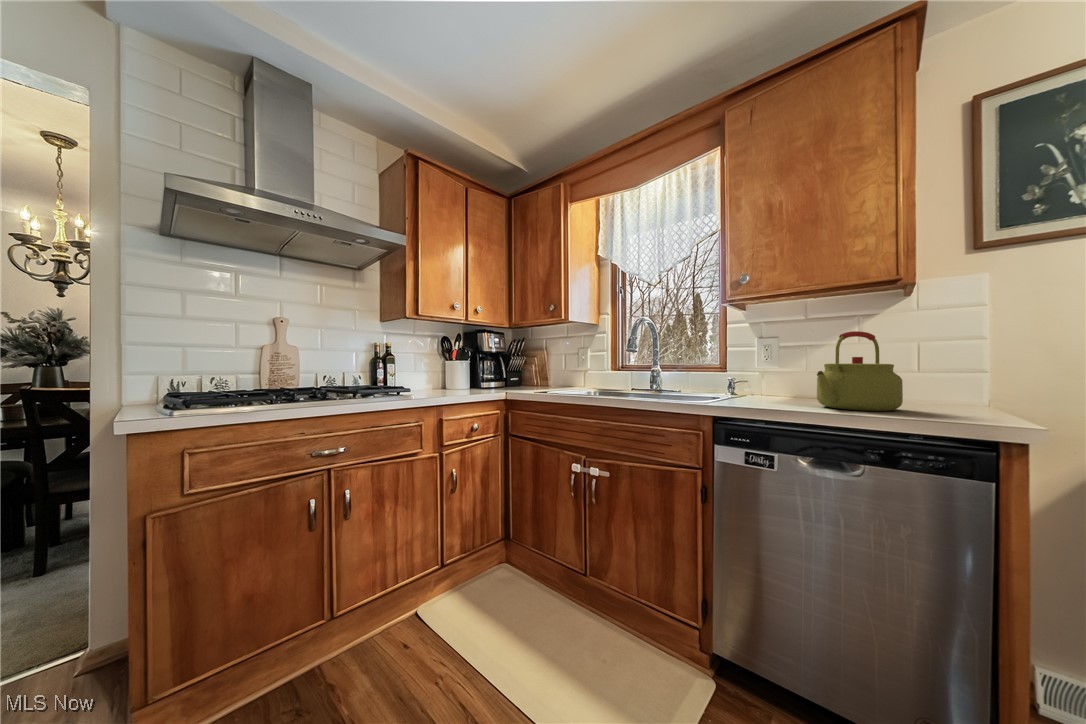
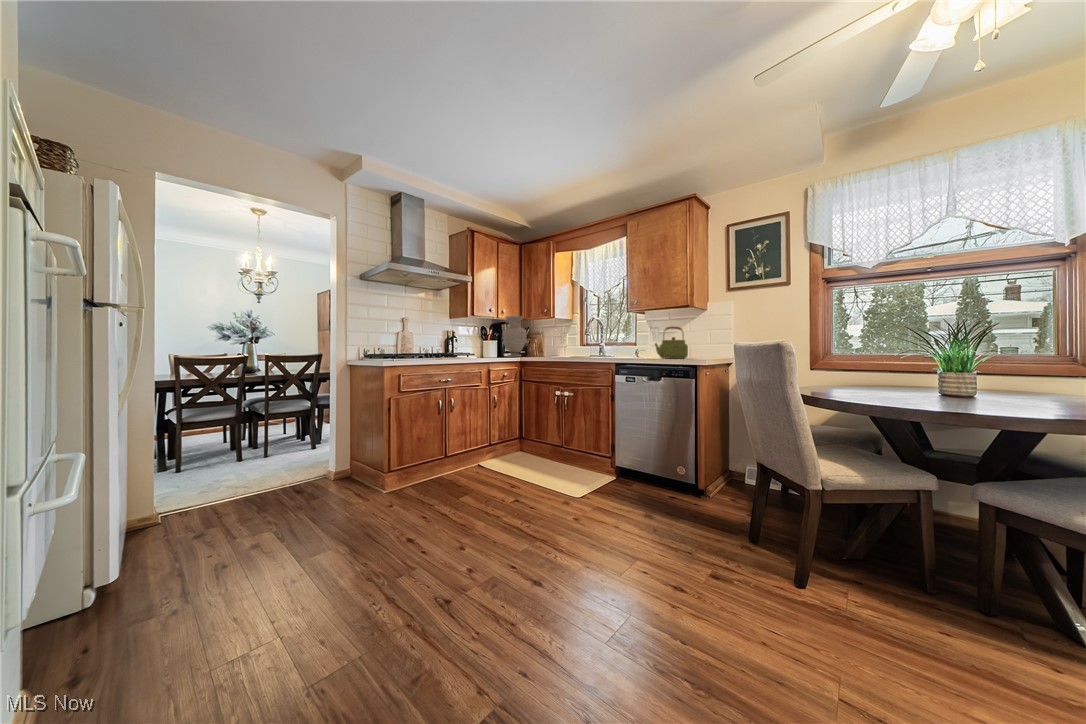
vase: none [471,315,516,392] -> present [502,316,526,357]

